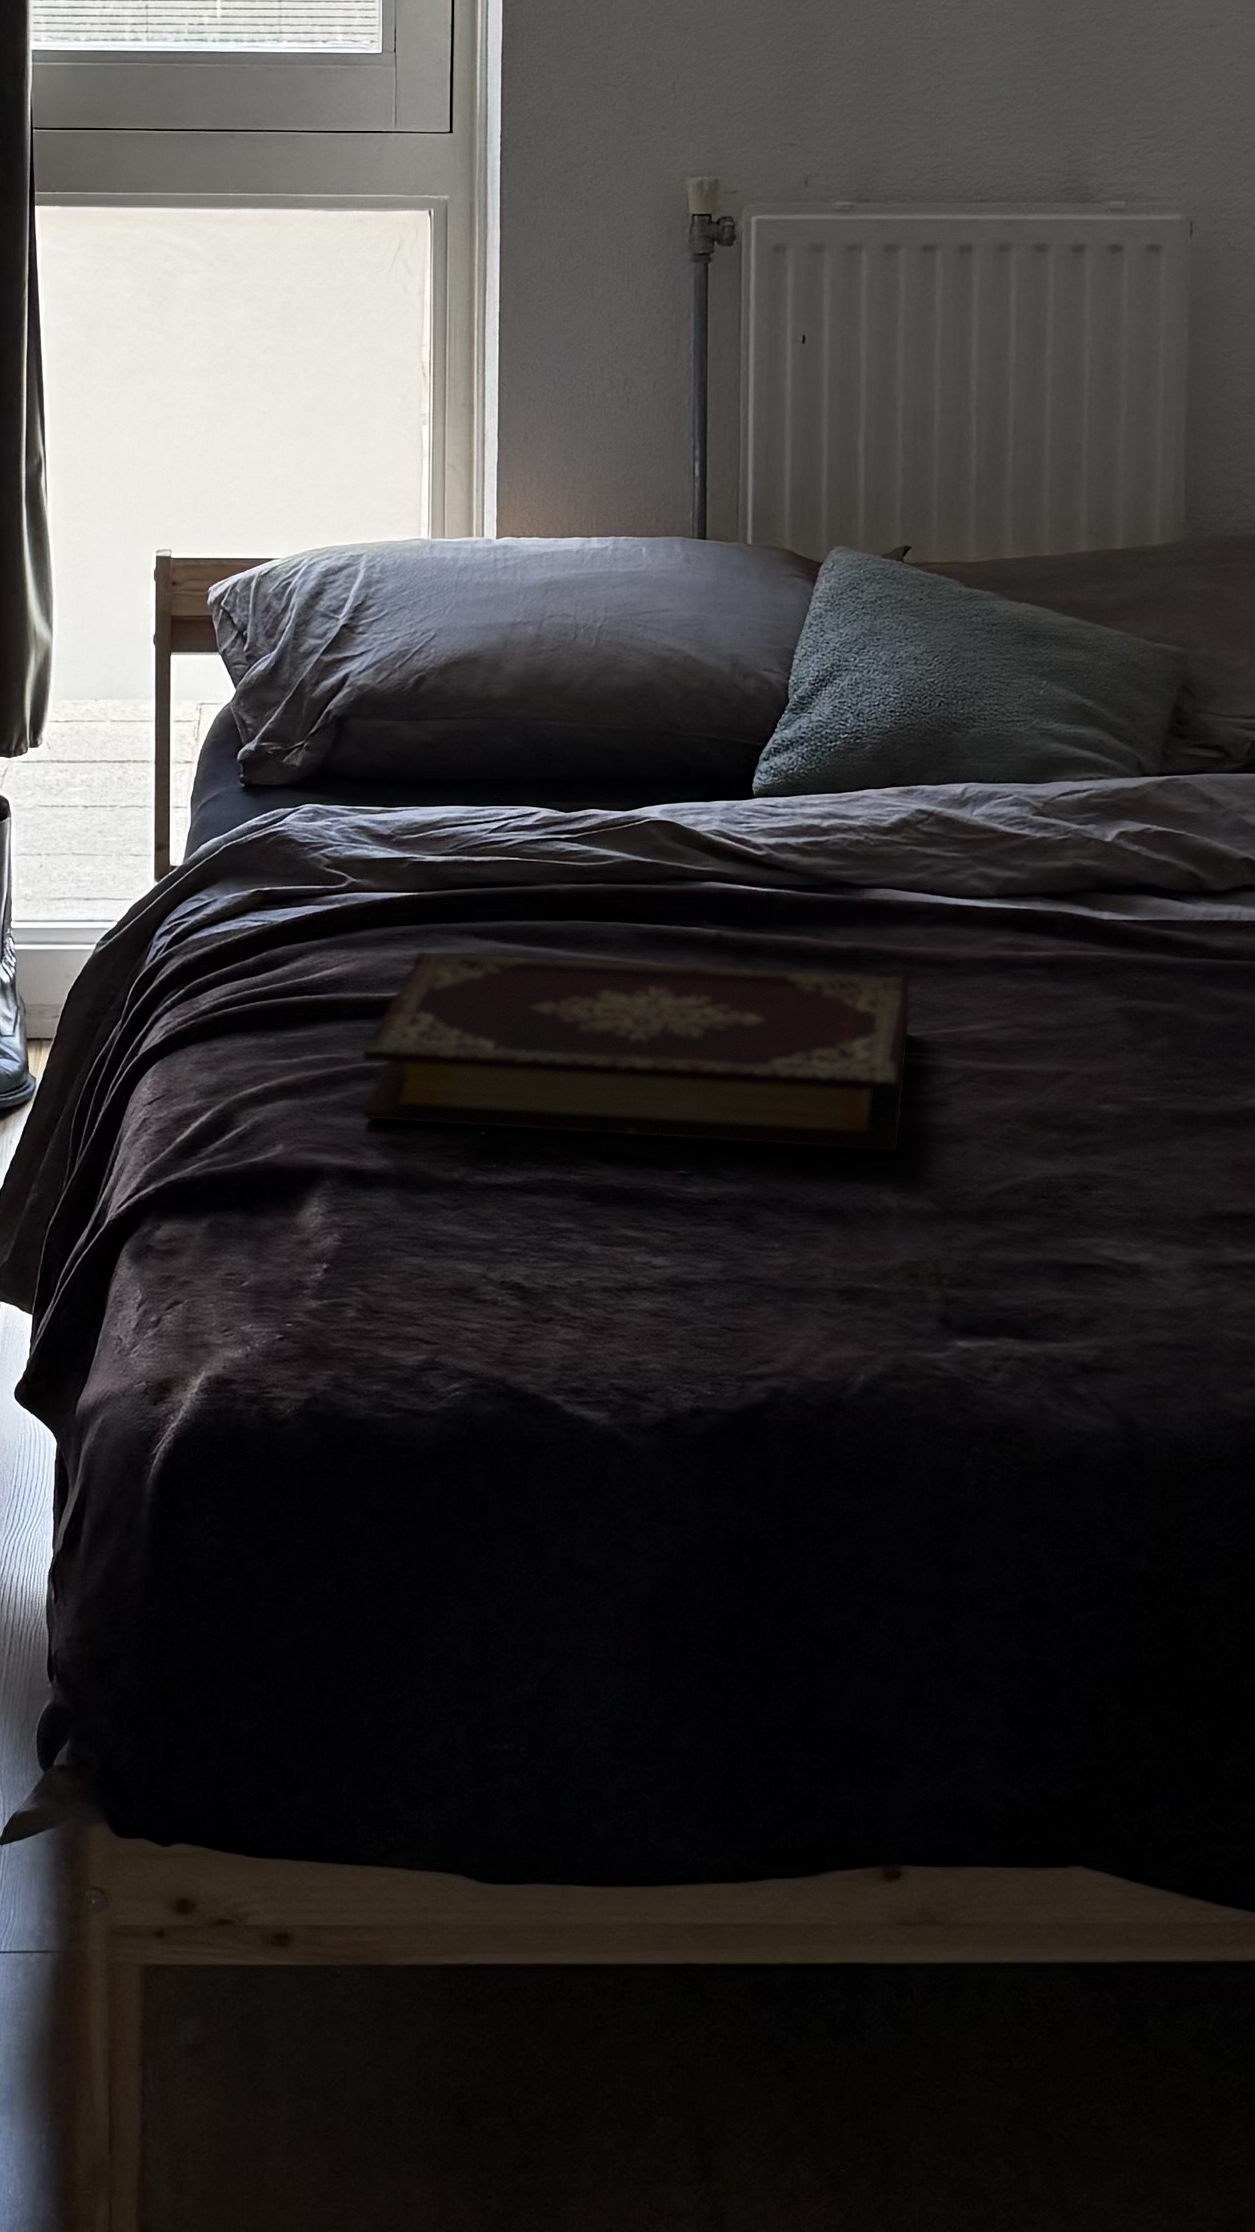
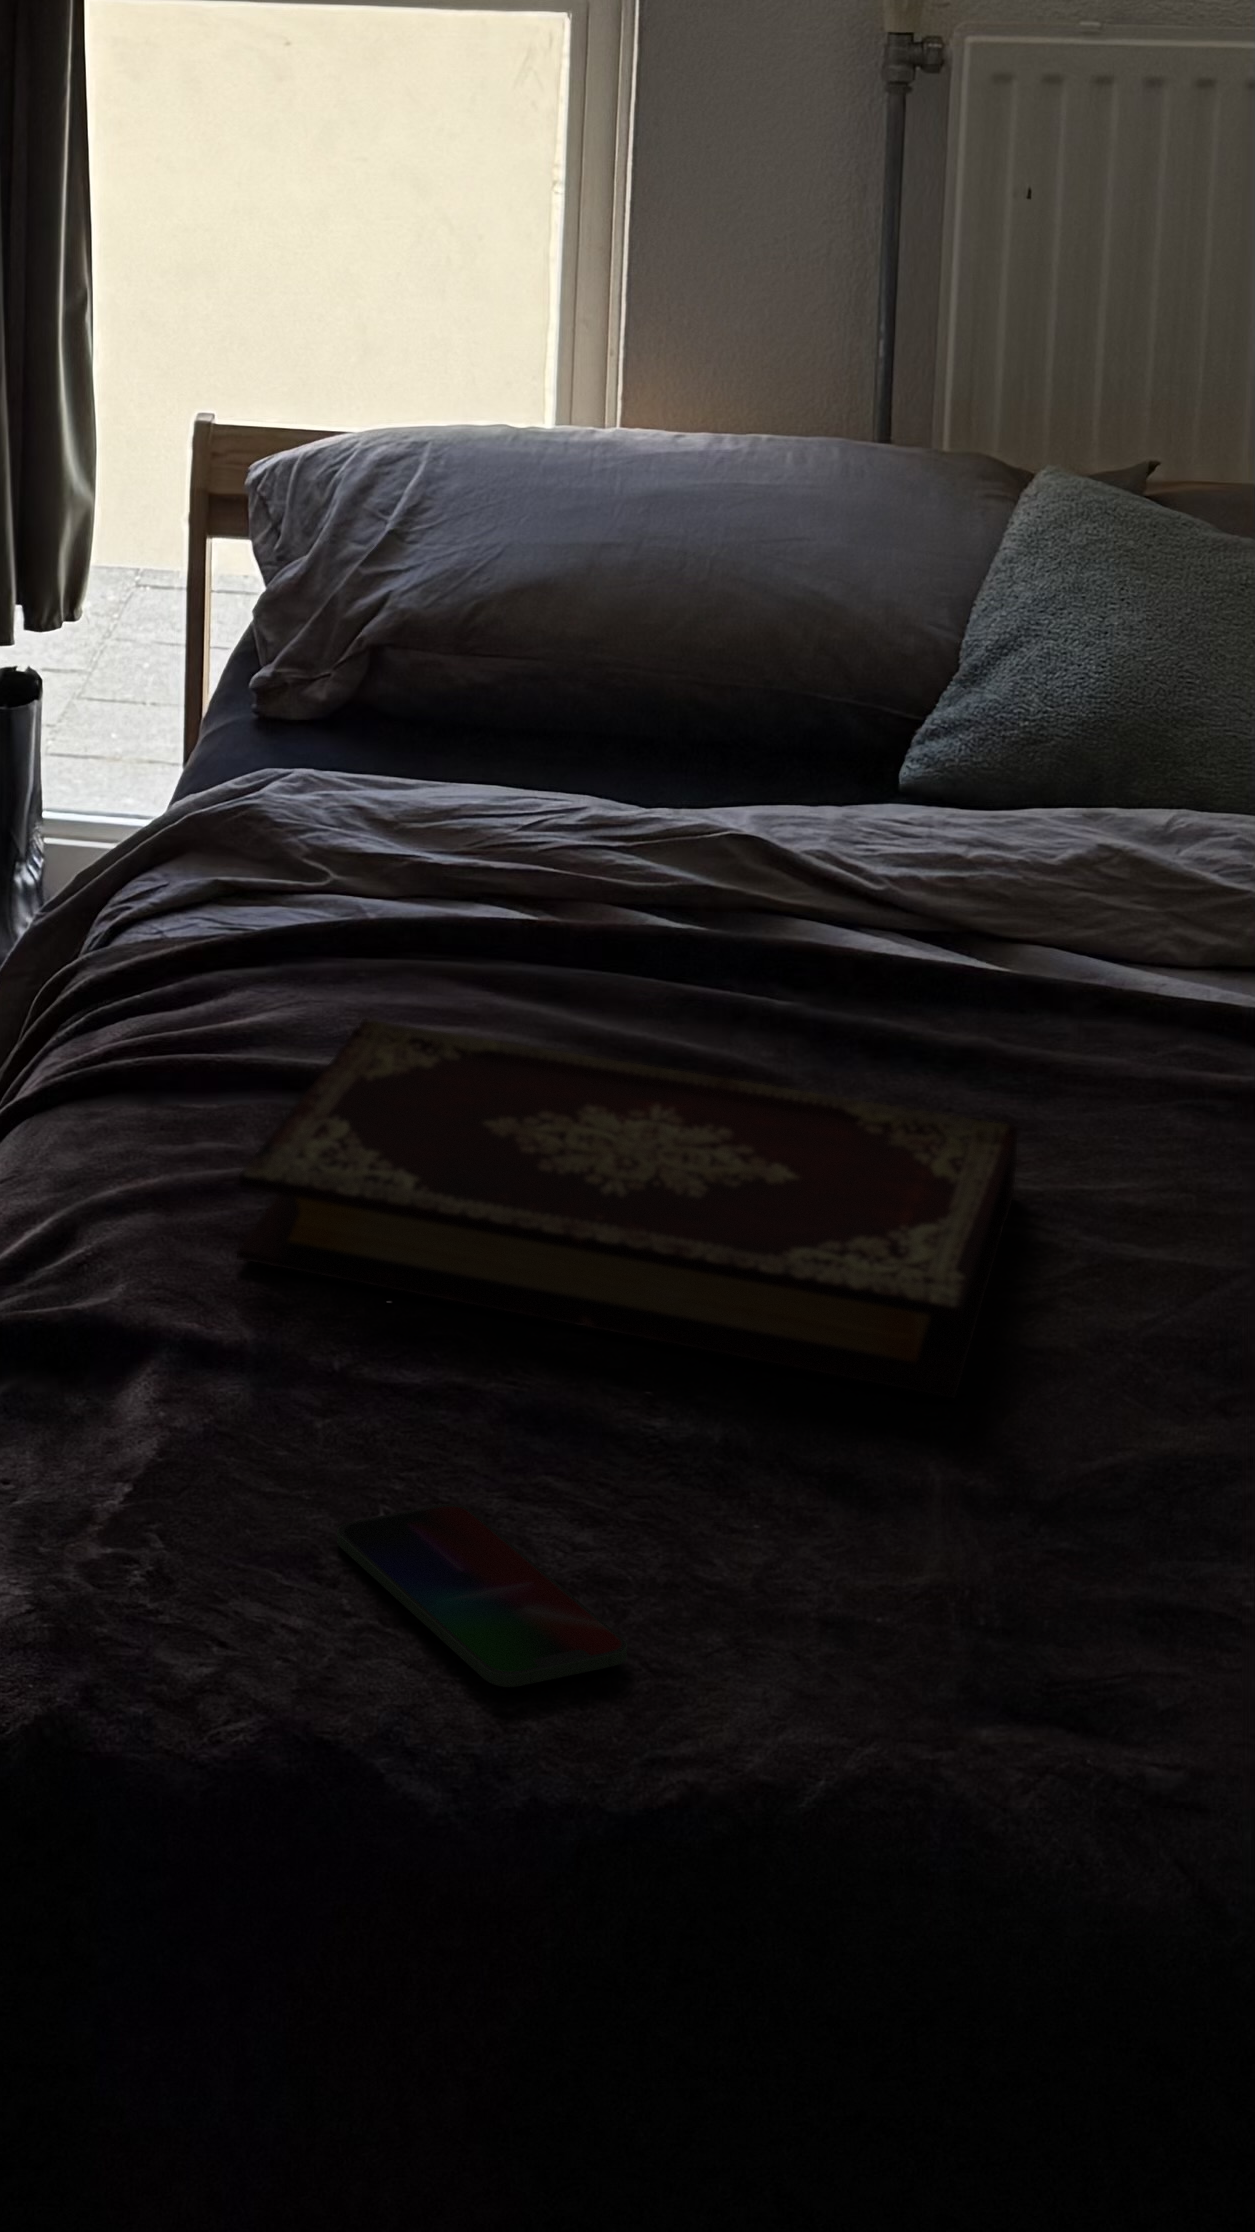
smartphone: none [490,1244,712,1339] -> present [337,1504,627,1687]

